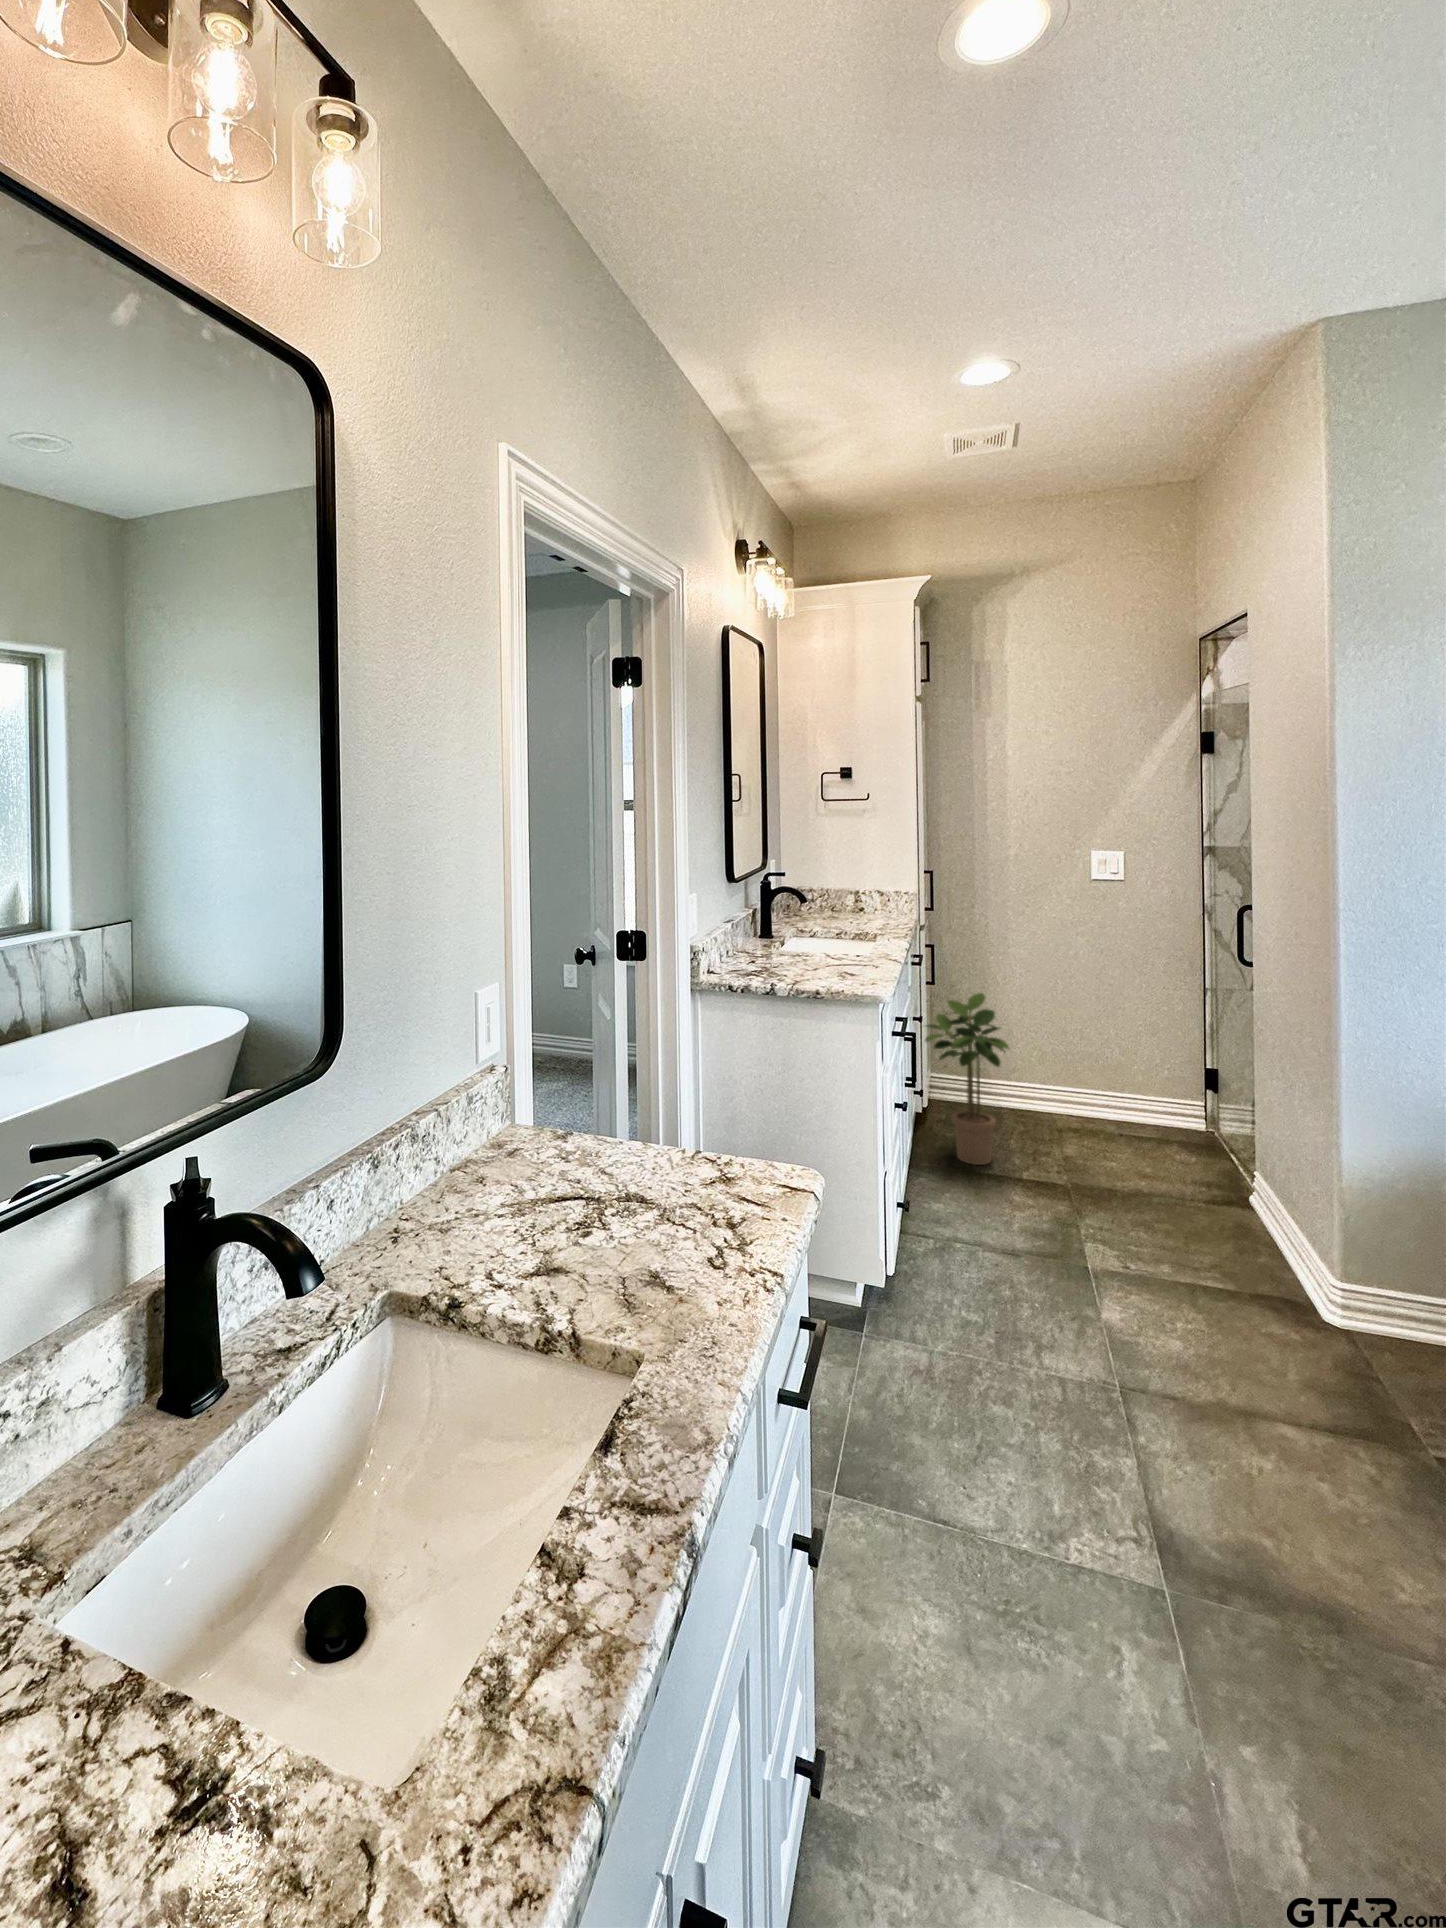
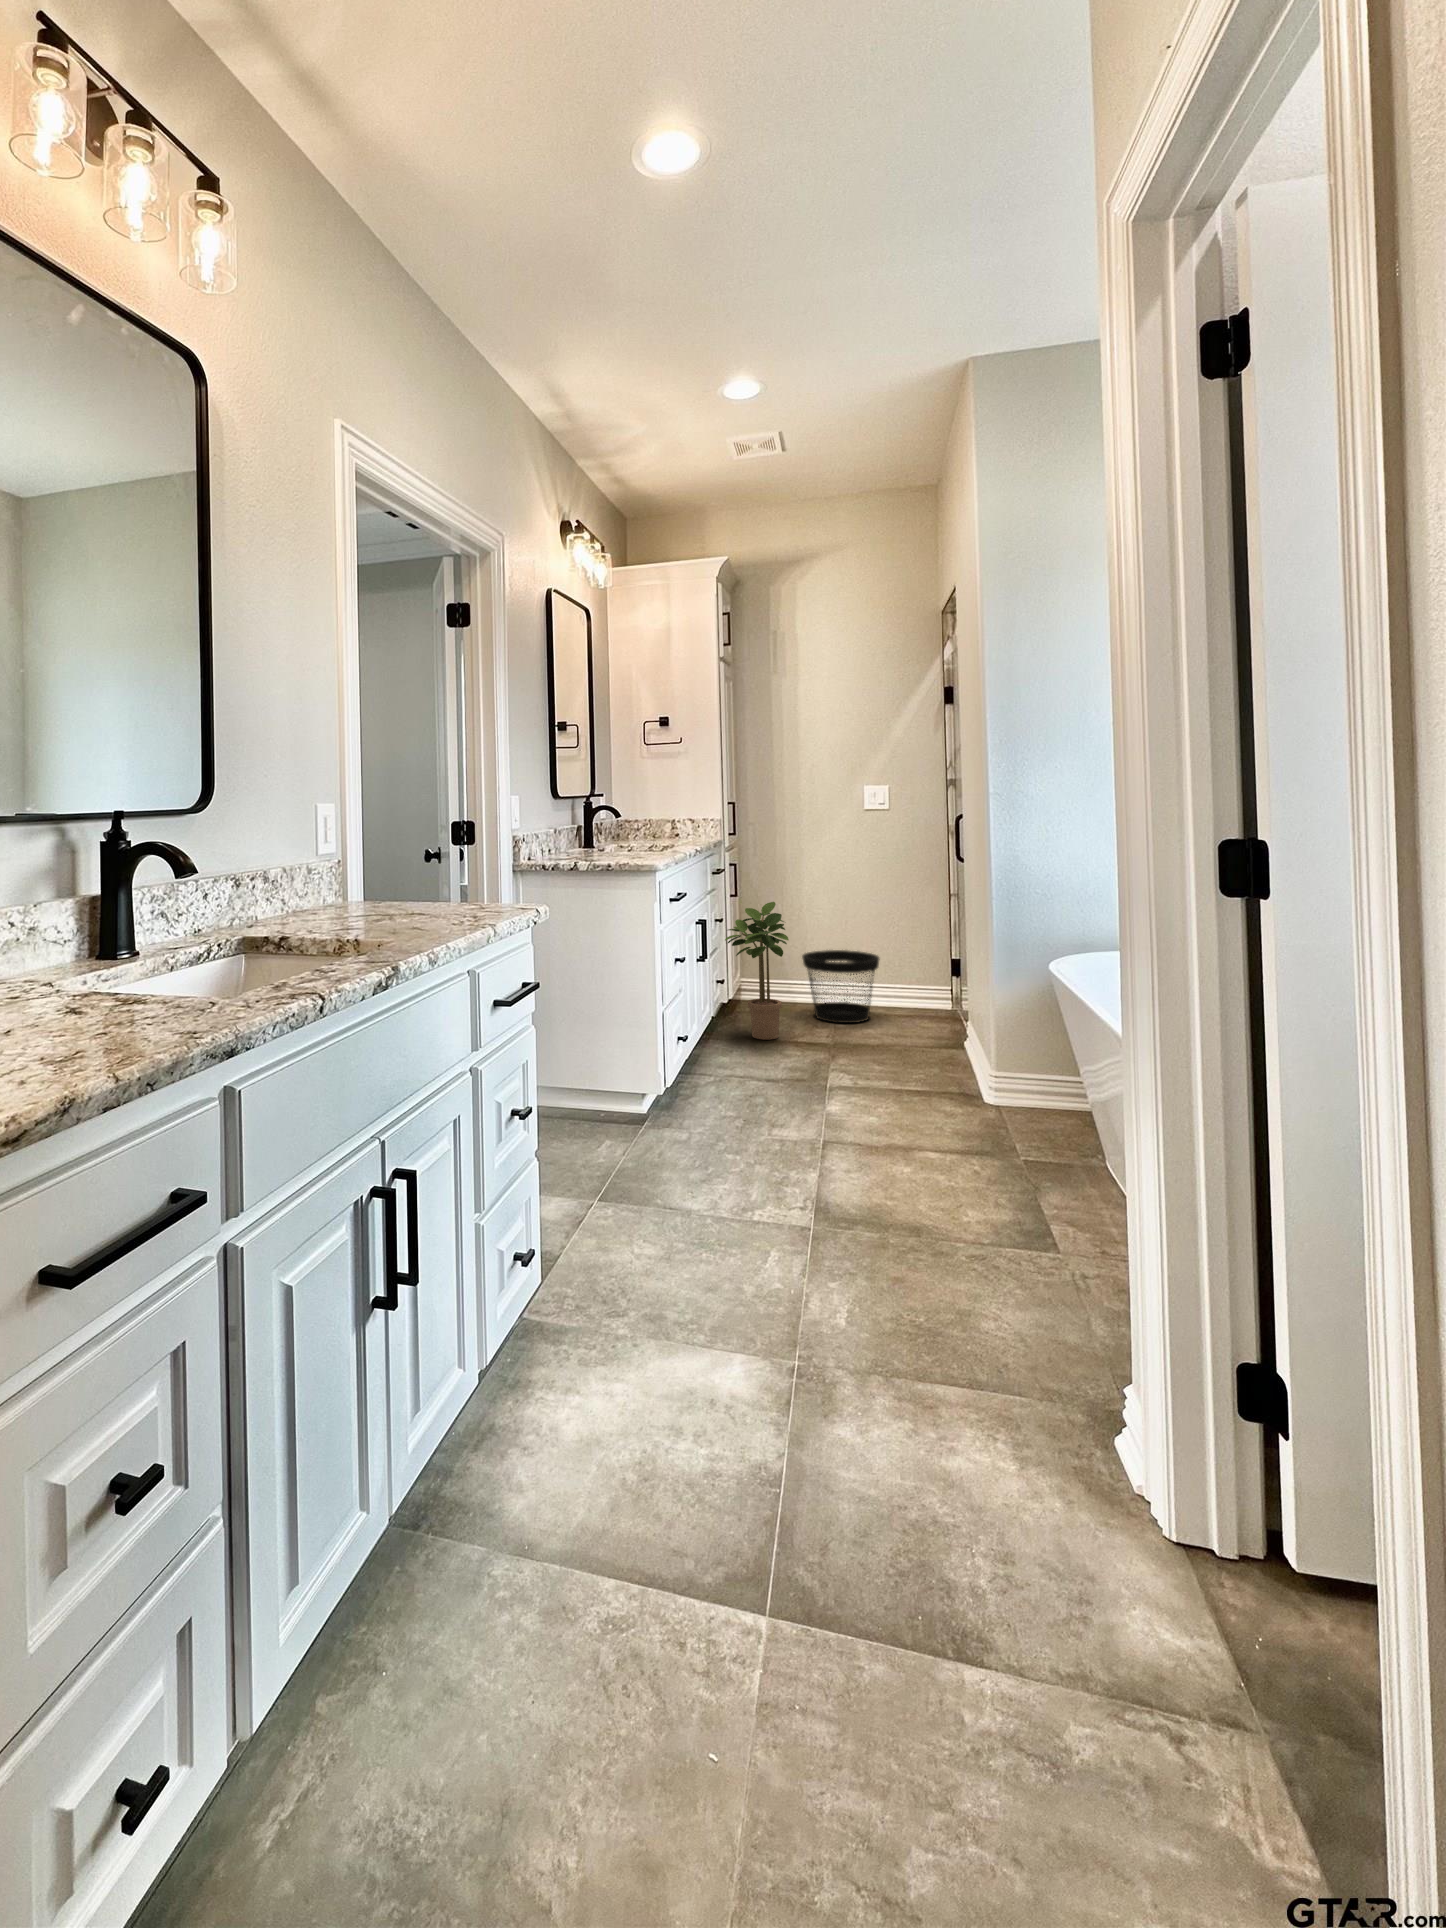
wastebasket: none [1010,1043,1111,1141] -> present [802,950,880,1023]

